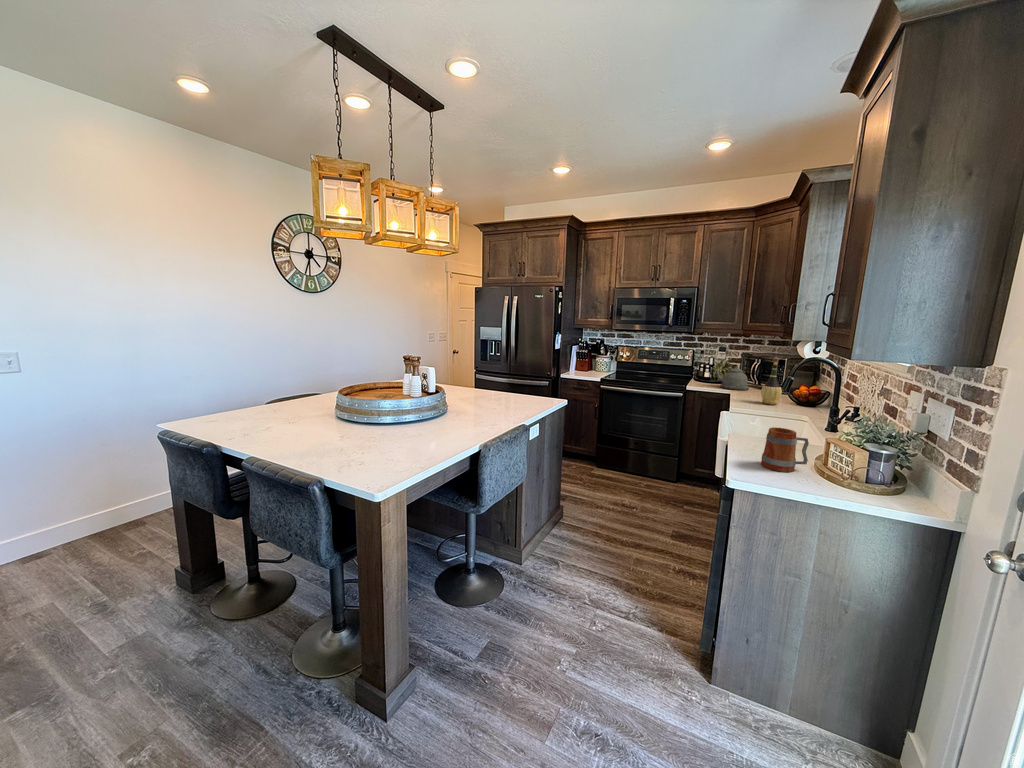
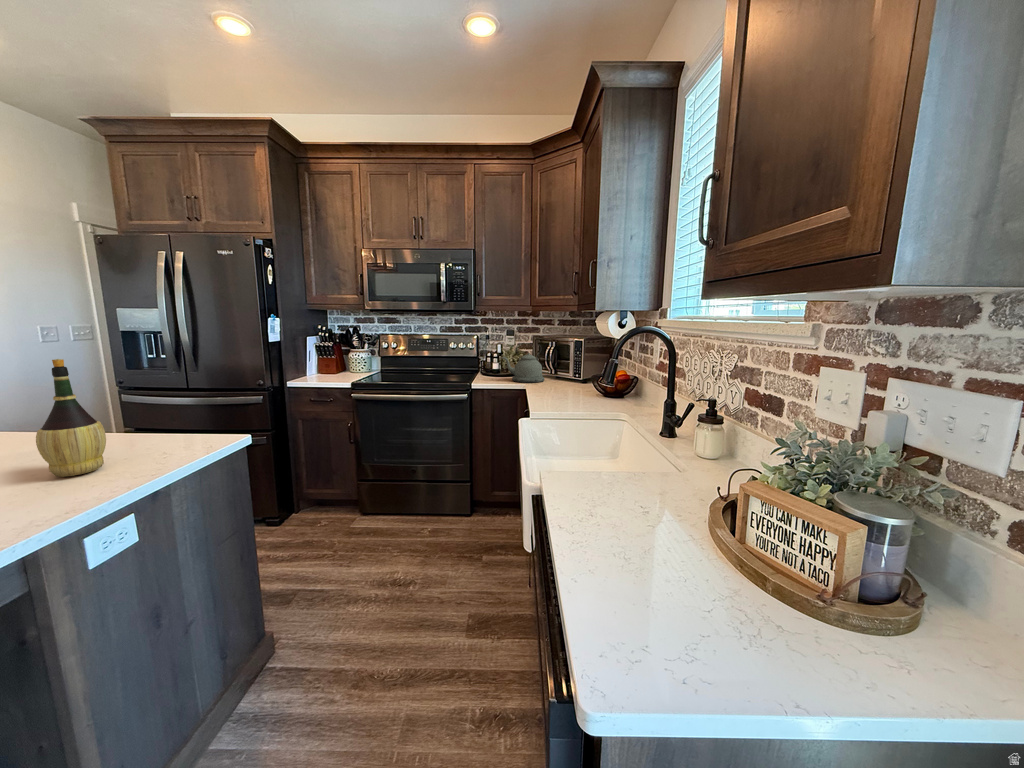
wine bottle: present [761,362,782,405] -> present [36,359,106,477]
mug: present [761,427,809,472] -> none [632,486,737,620]

